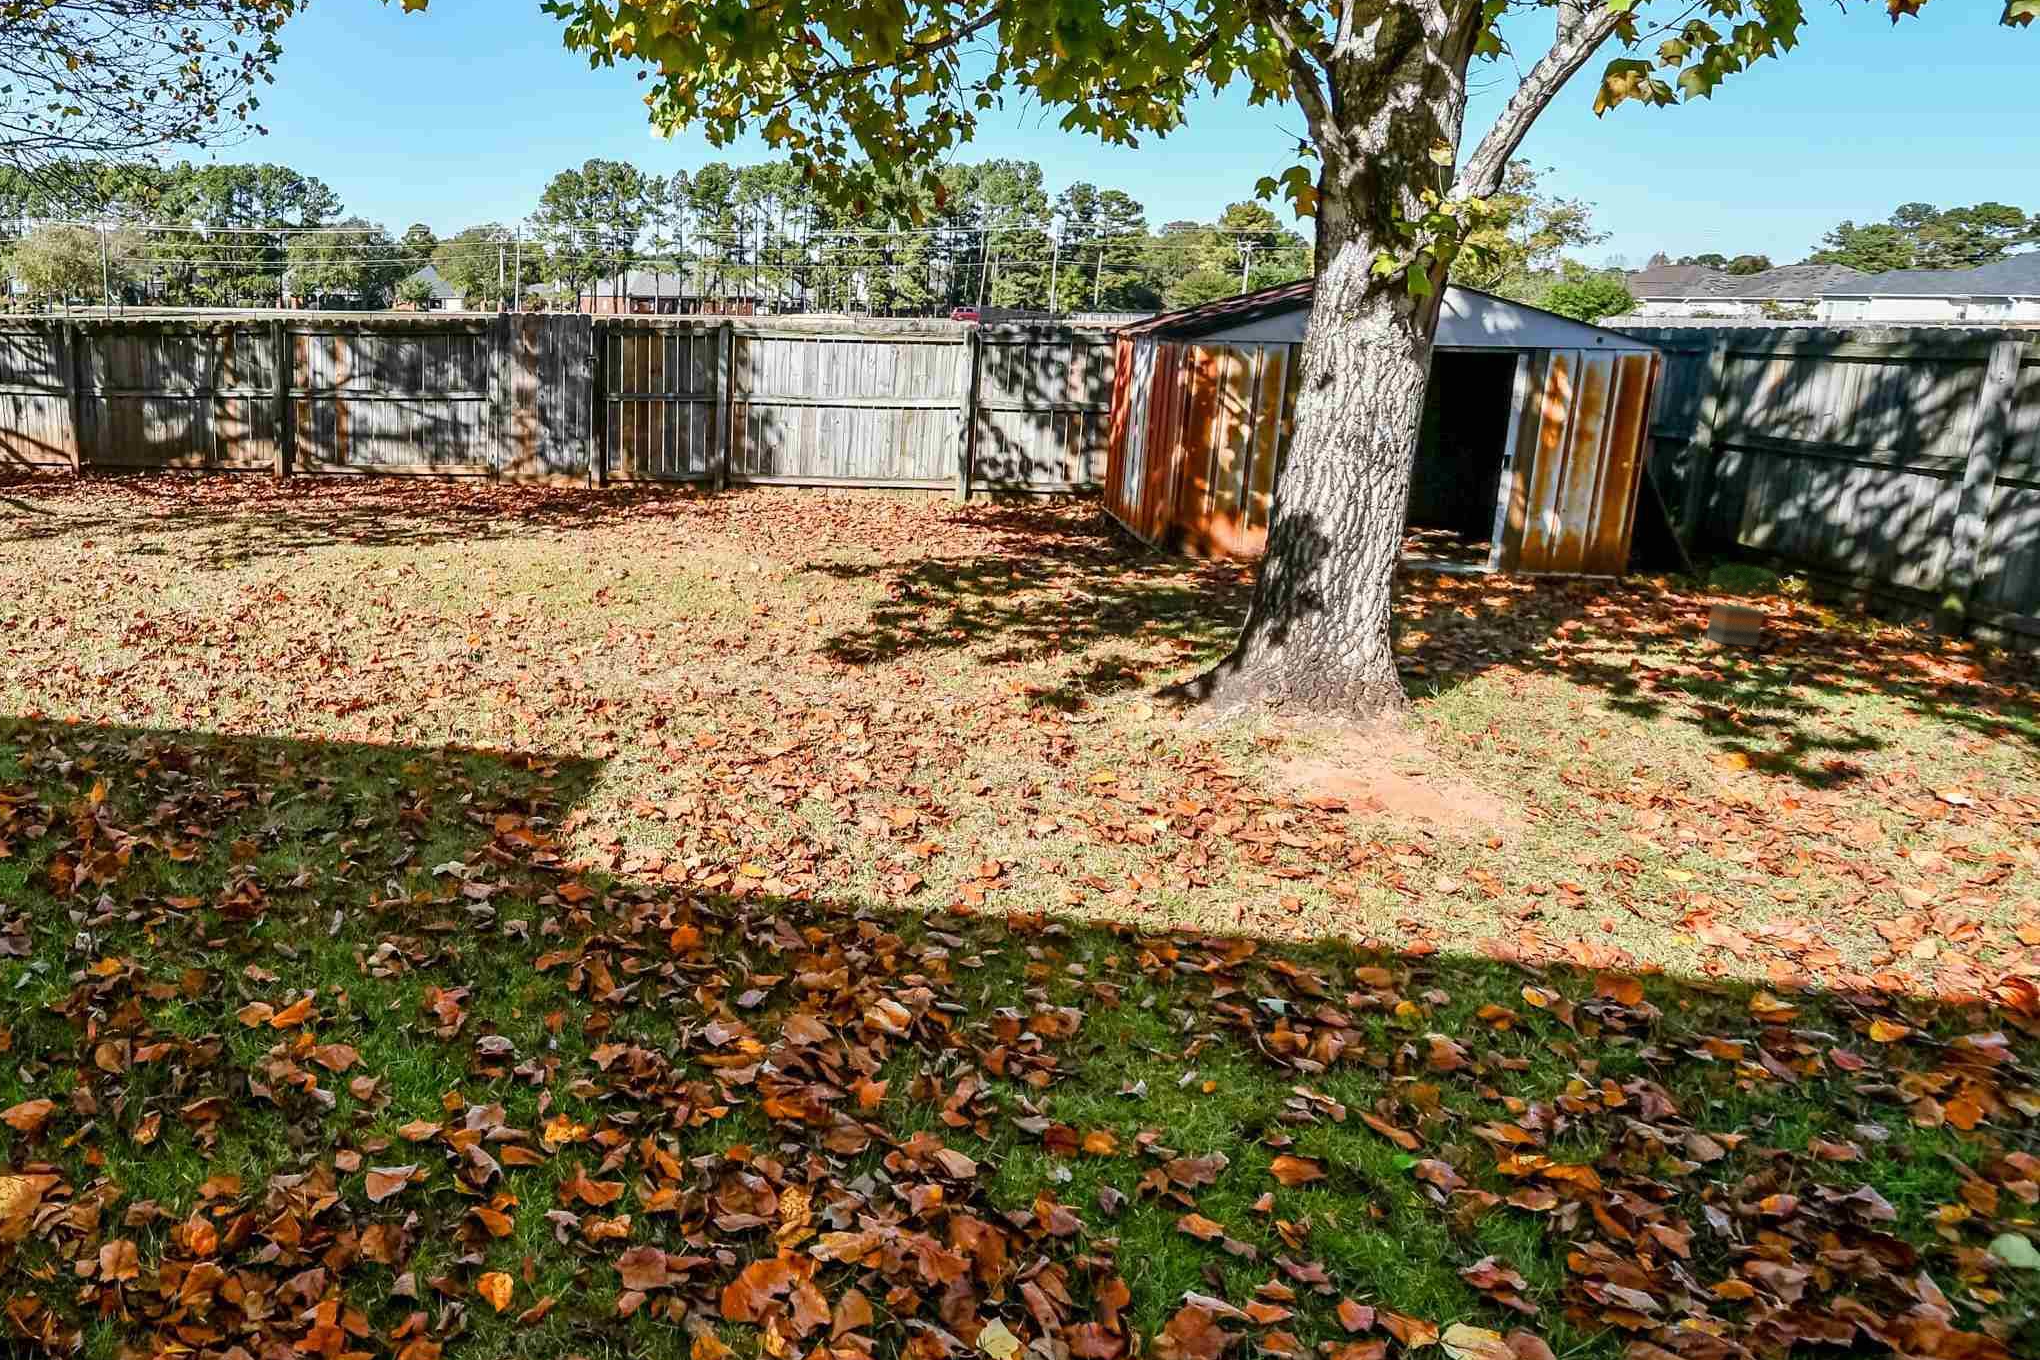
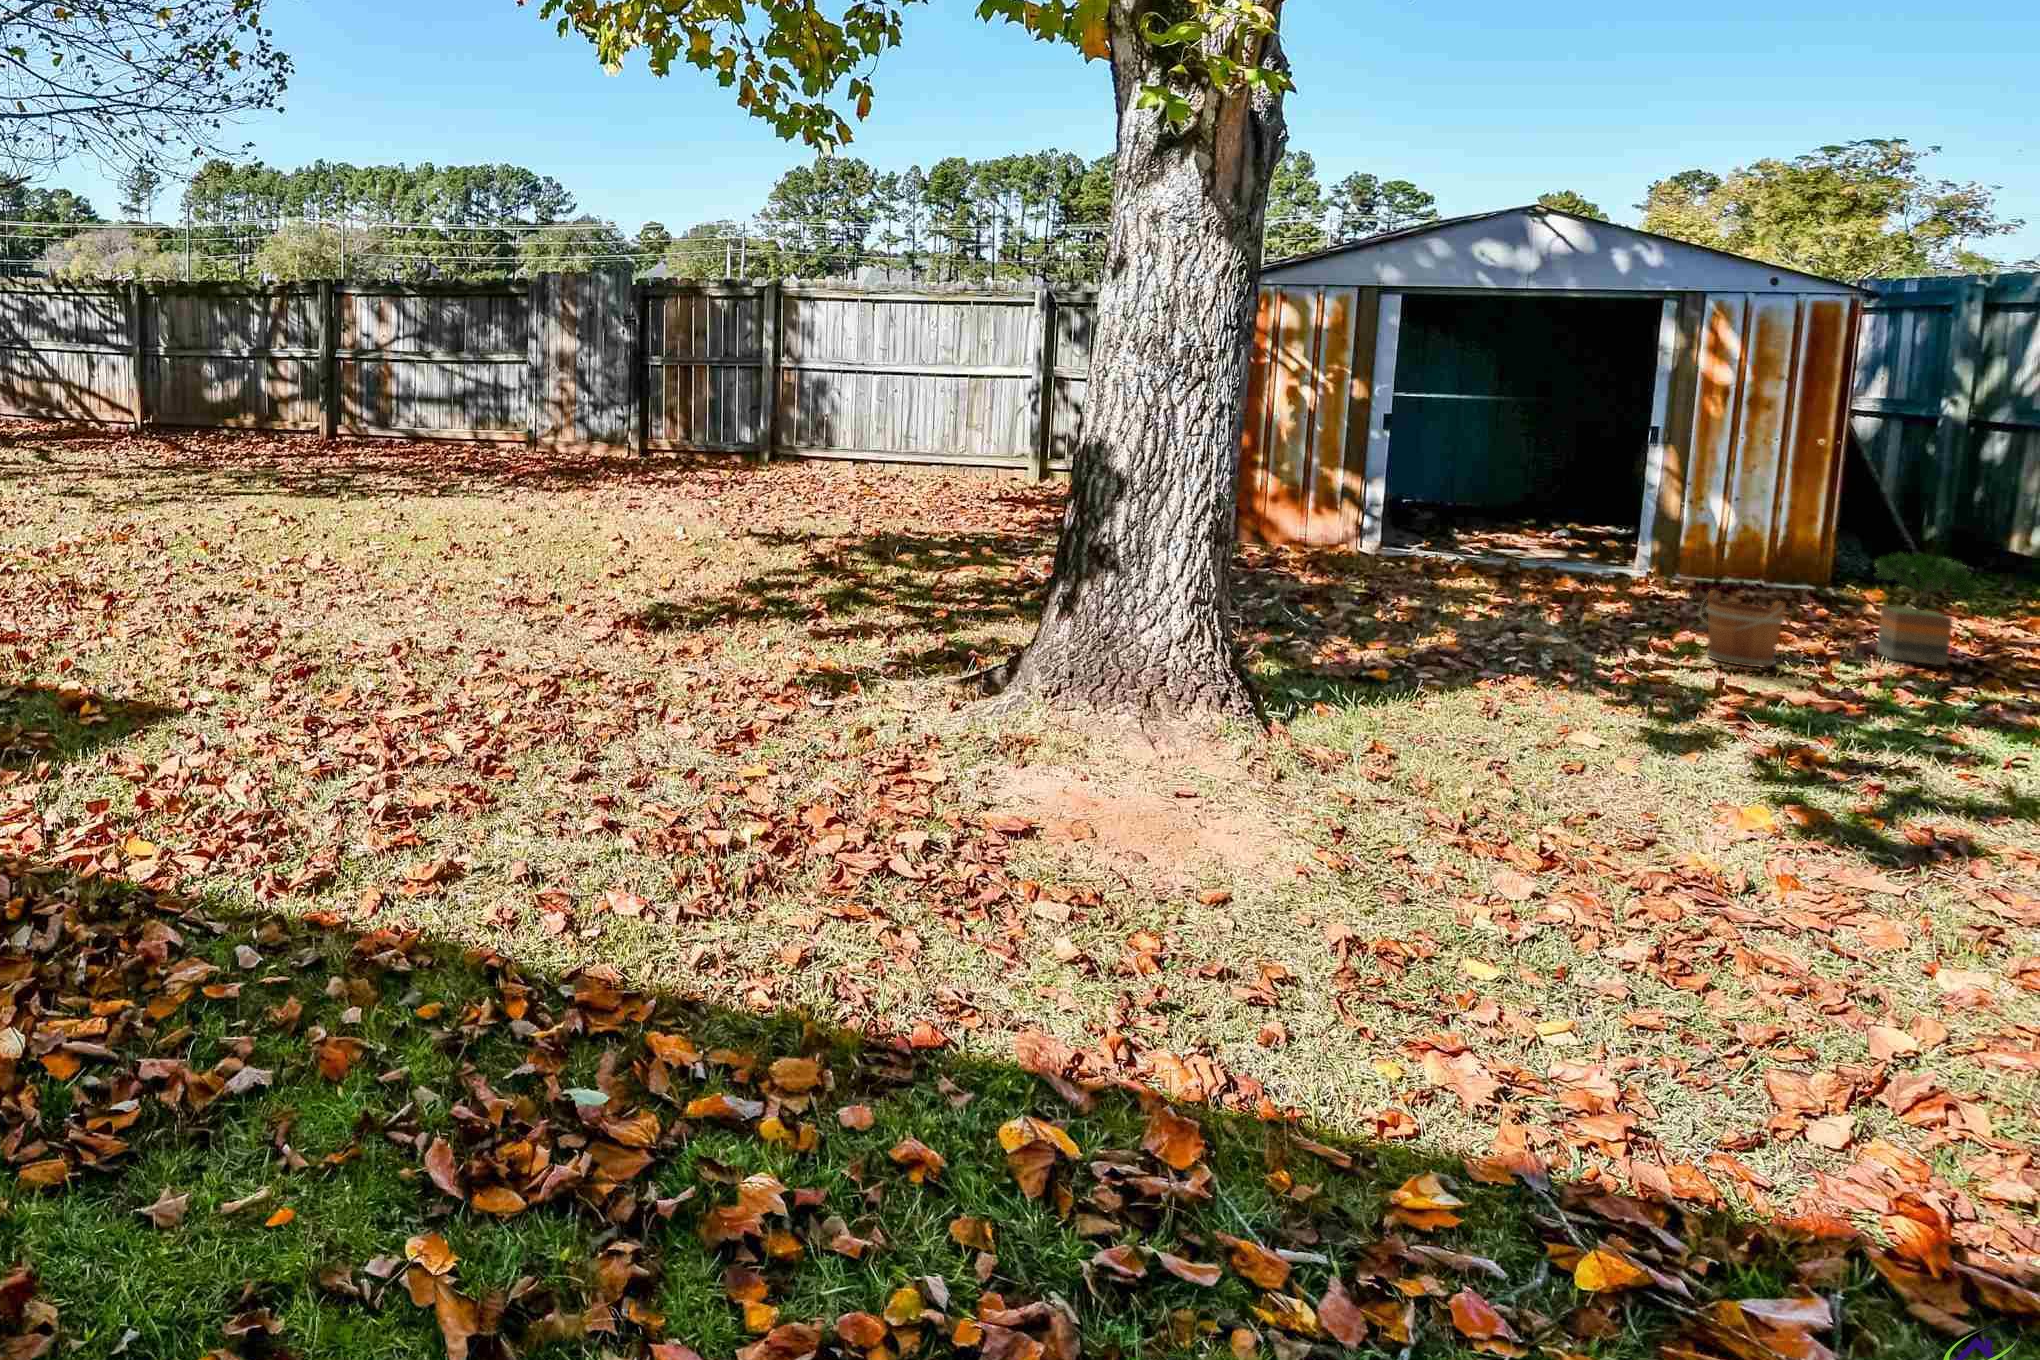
bucket: none [1609,601,1672,658] -> present [1701,590,1785,667]

